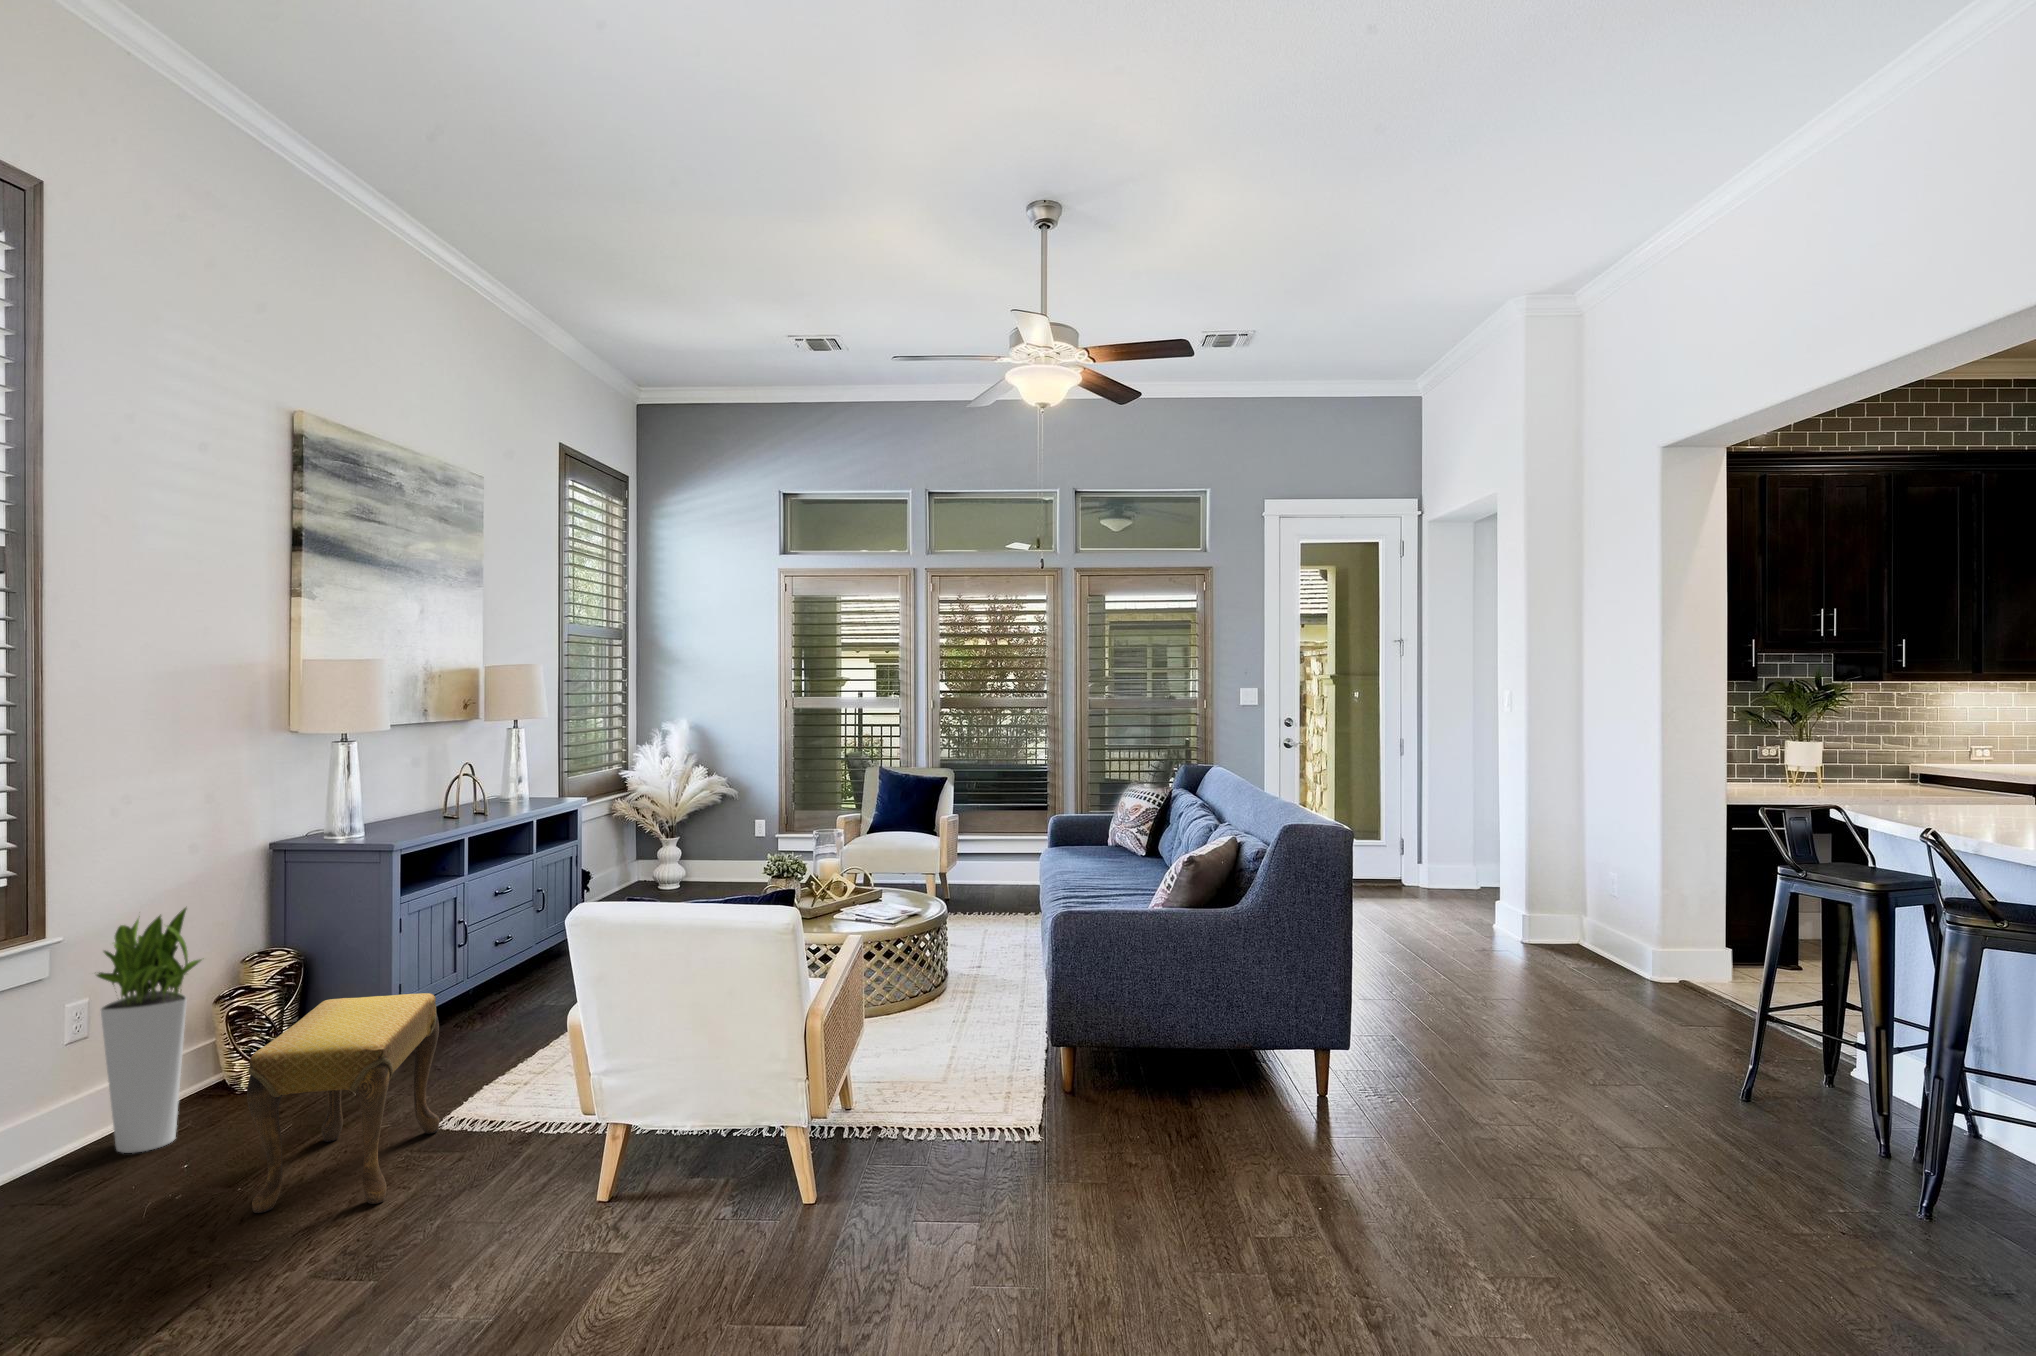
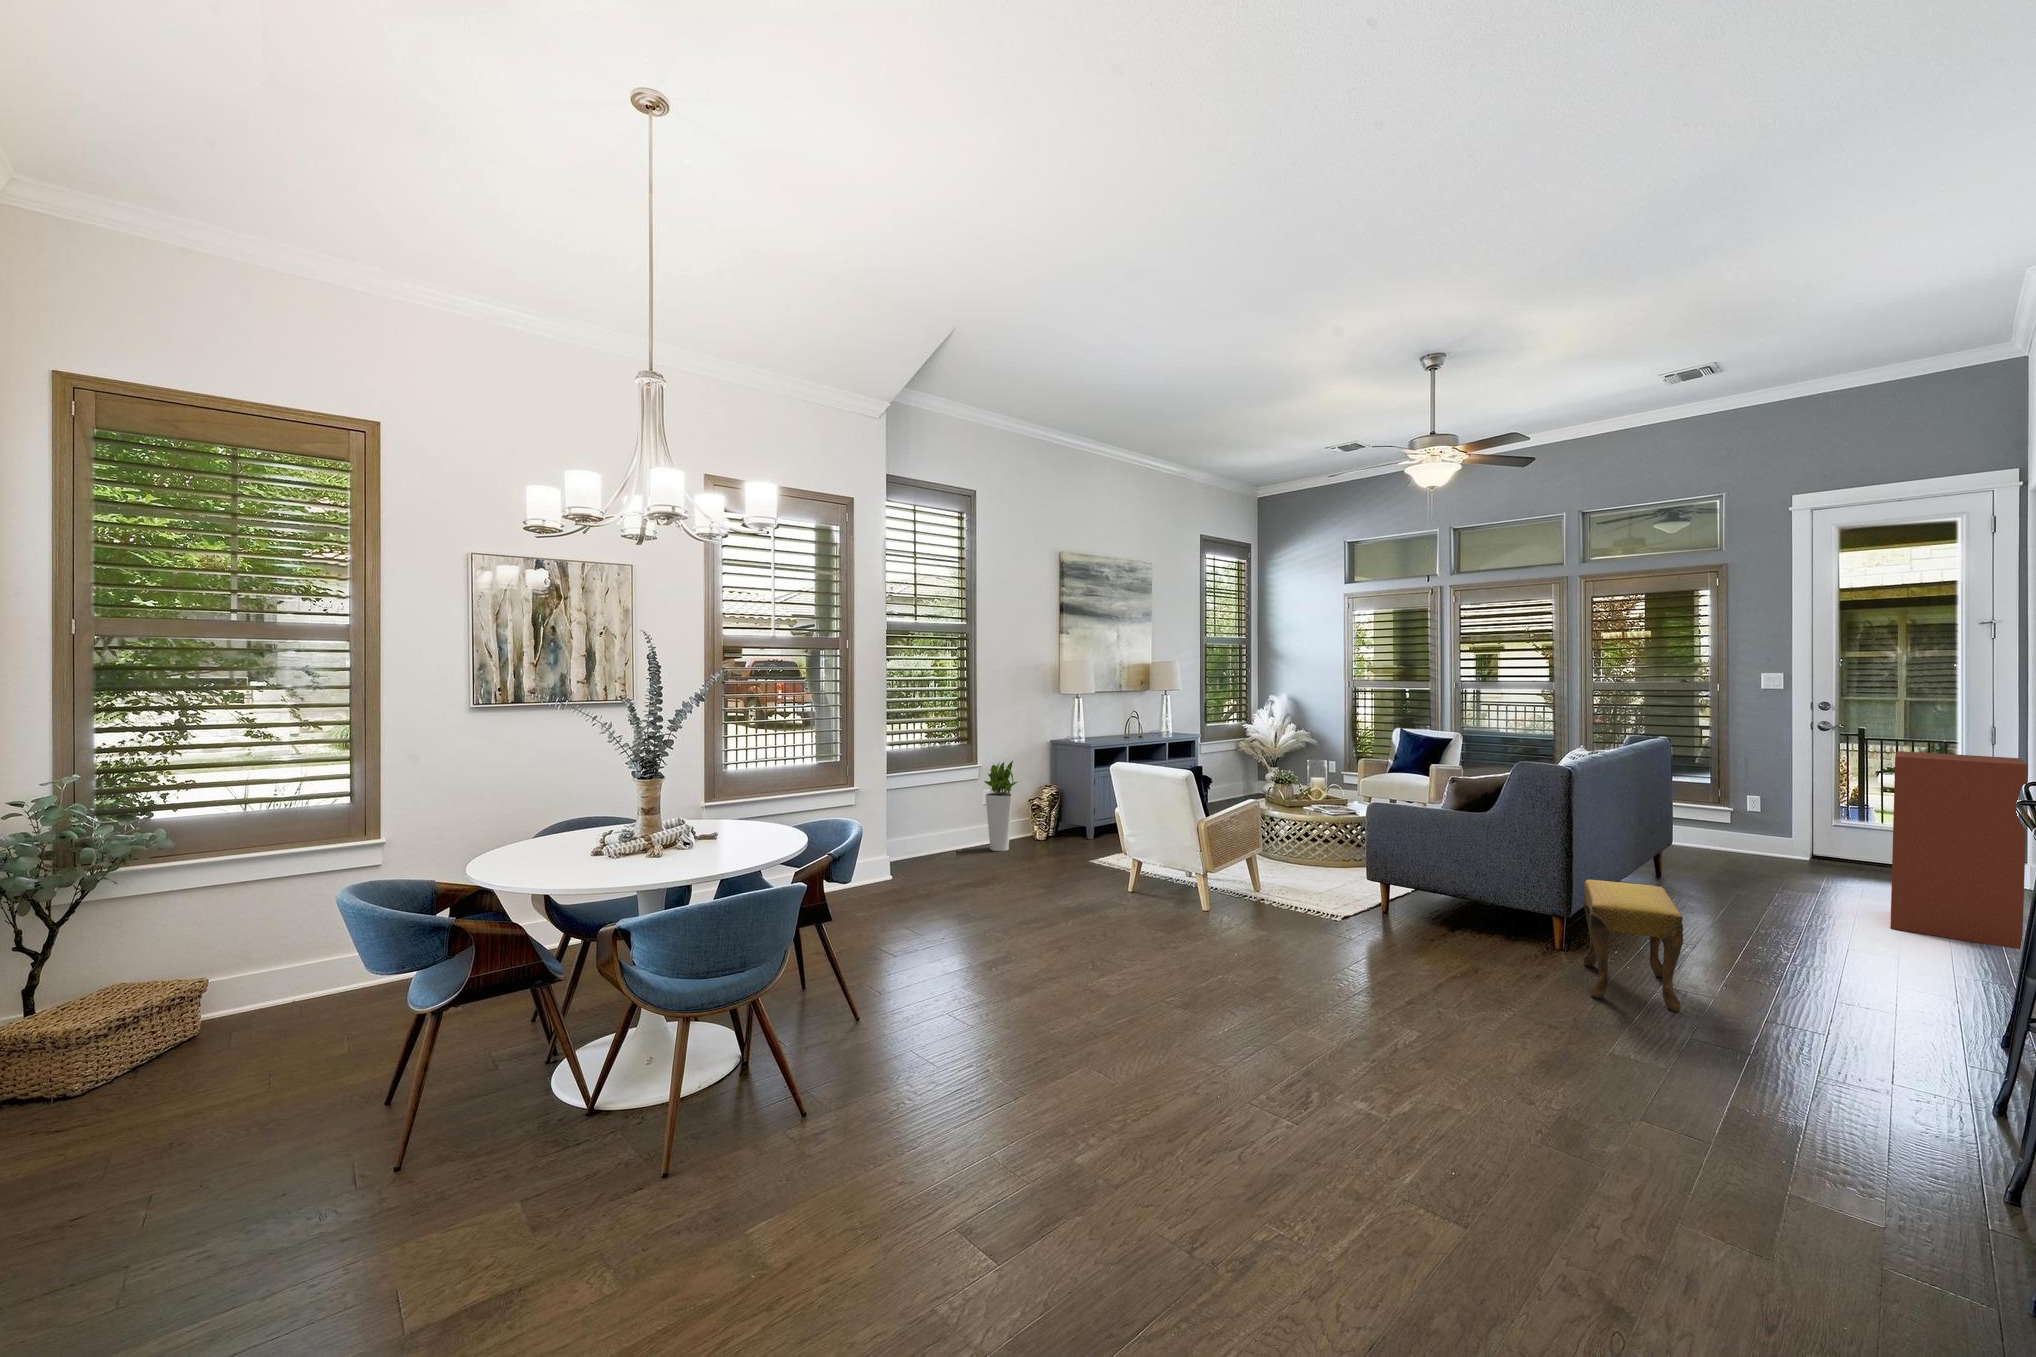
bookshelf: none [1491,760,1632,975] -> present [1890,751,2028,949]
footstool: present [247,993,439,1213] -> present [1583,880,1683,1012]

